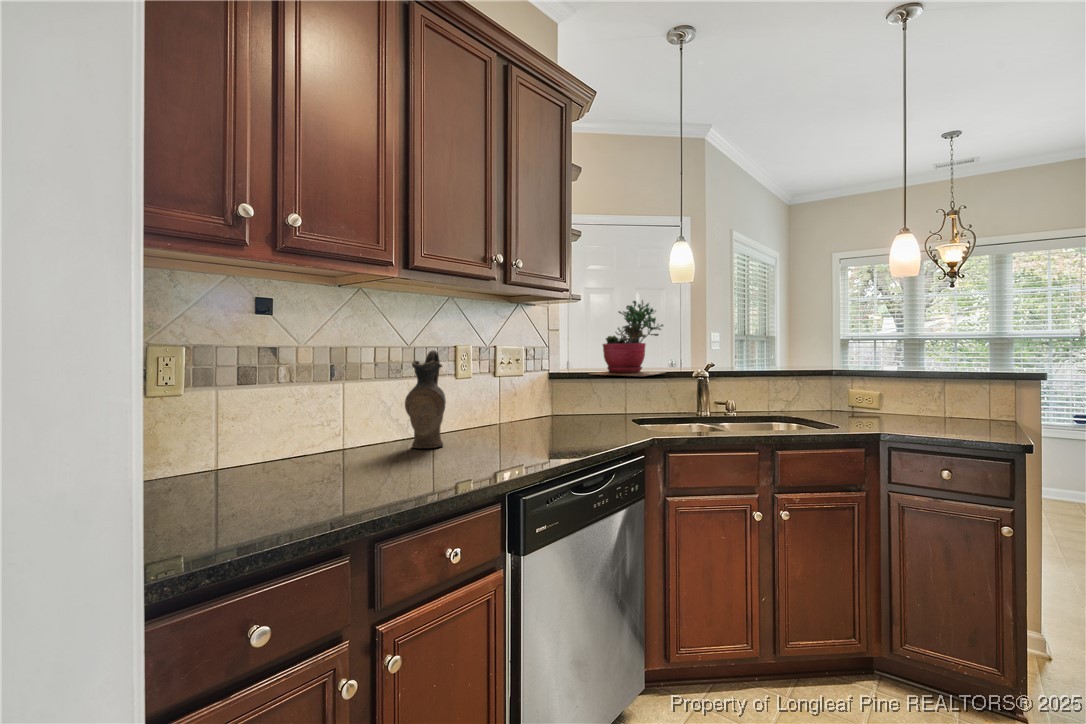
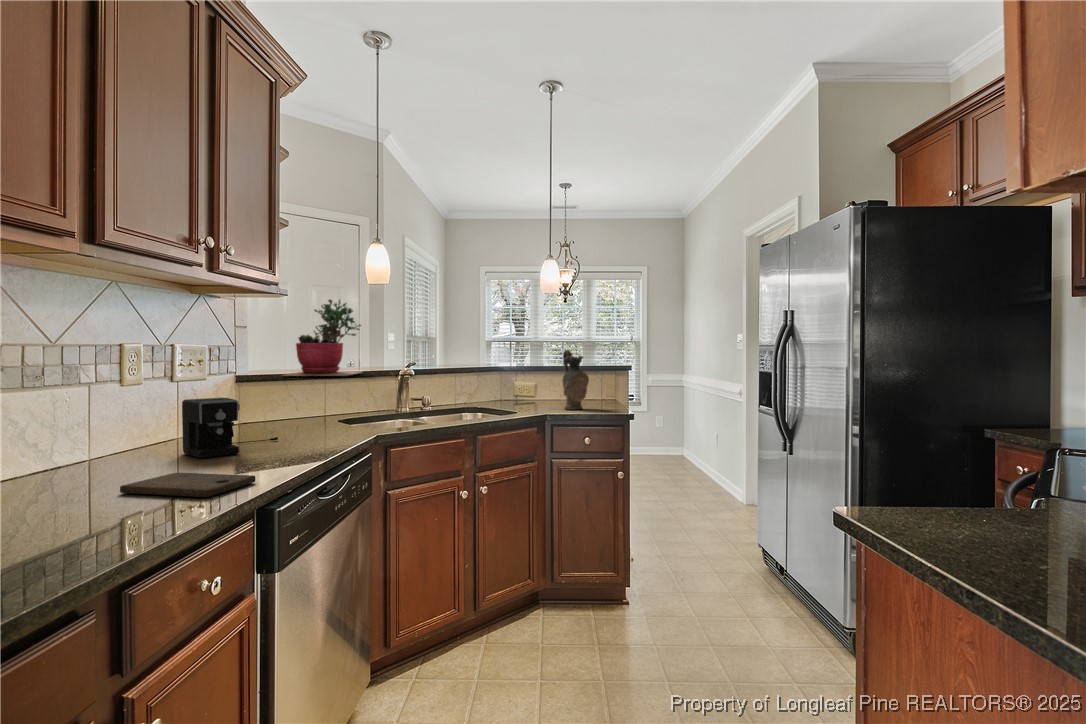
ceramic pitcher: present [405,350,446,448] -> present [563,350,589,410]
coffee maker: none [489,392,566,443] -> present [182,398,278,458]
cutting board: none [419,454,509,478] -> present [120,473,255,497]

